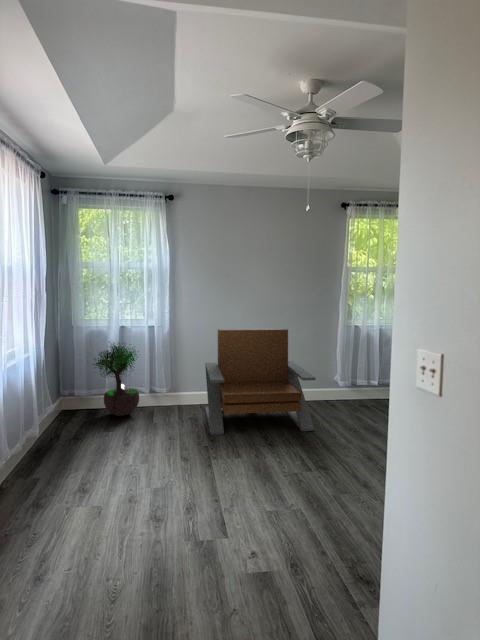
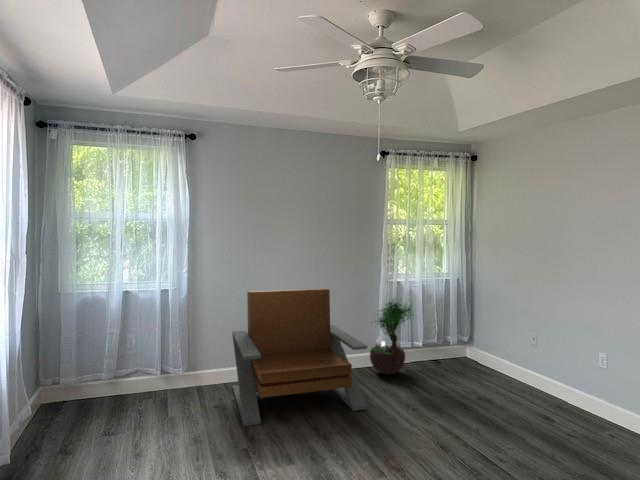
potted tree: present [93,343,139,416] -> present [370,300,413,375]

